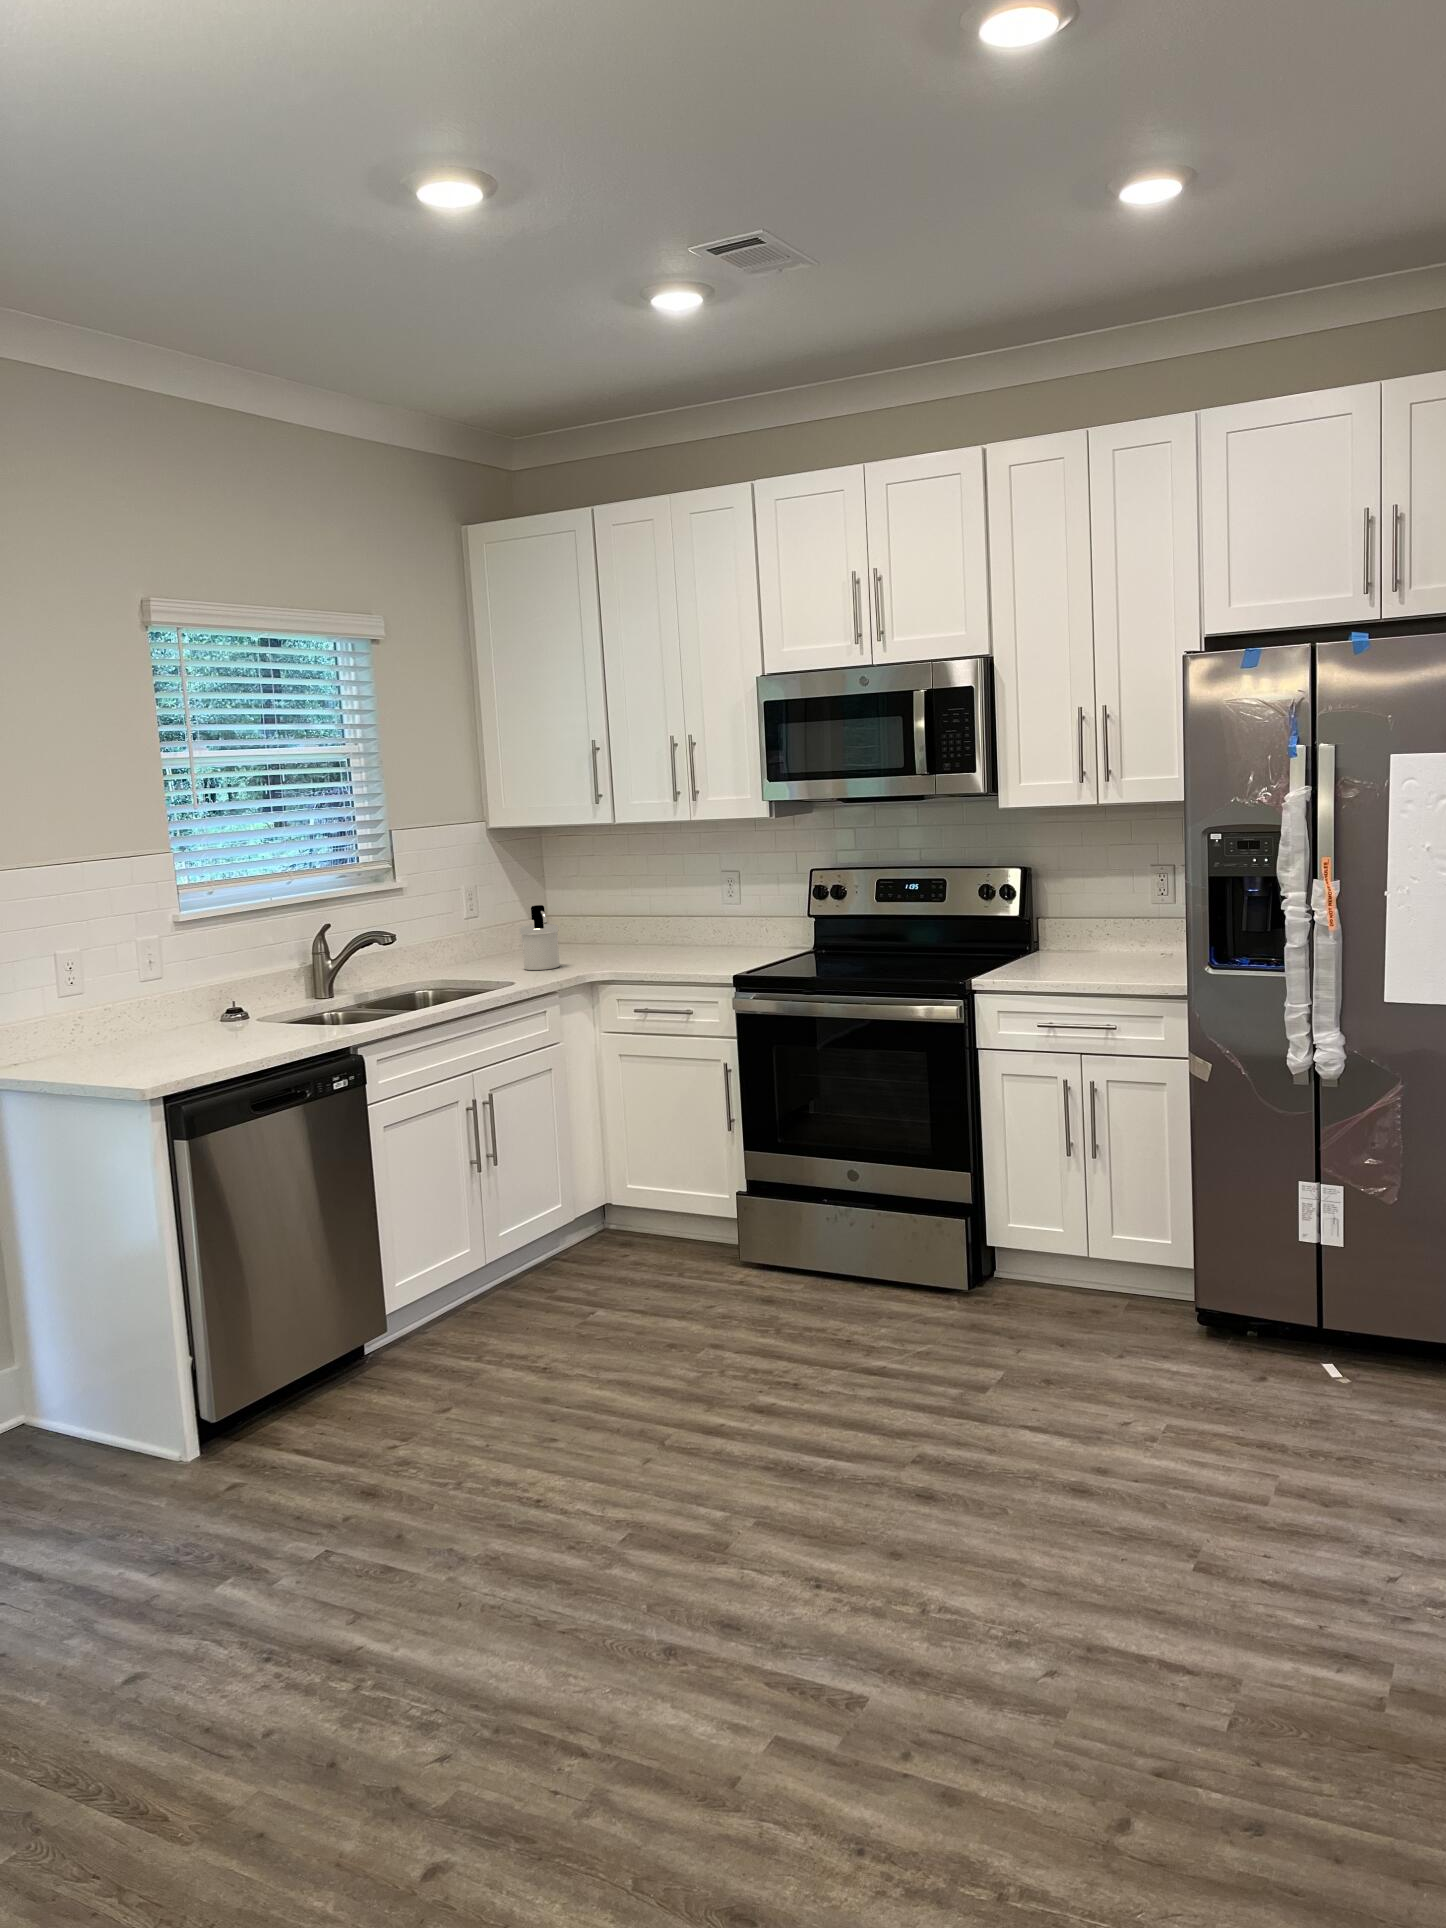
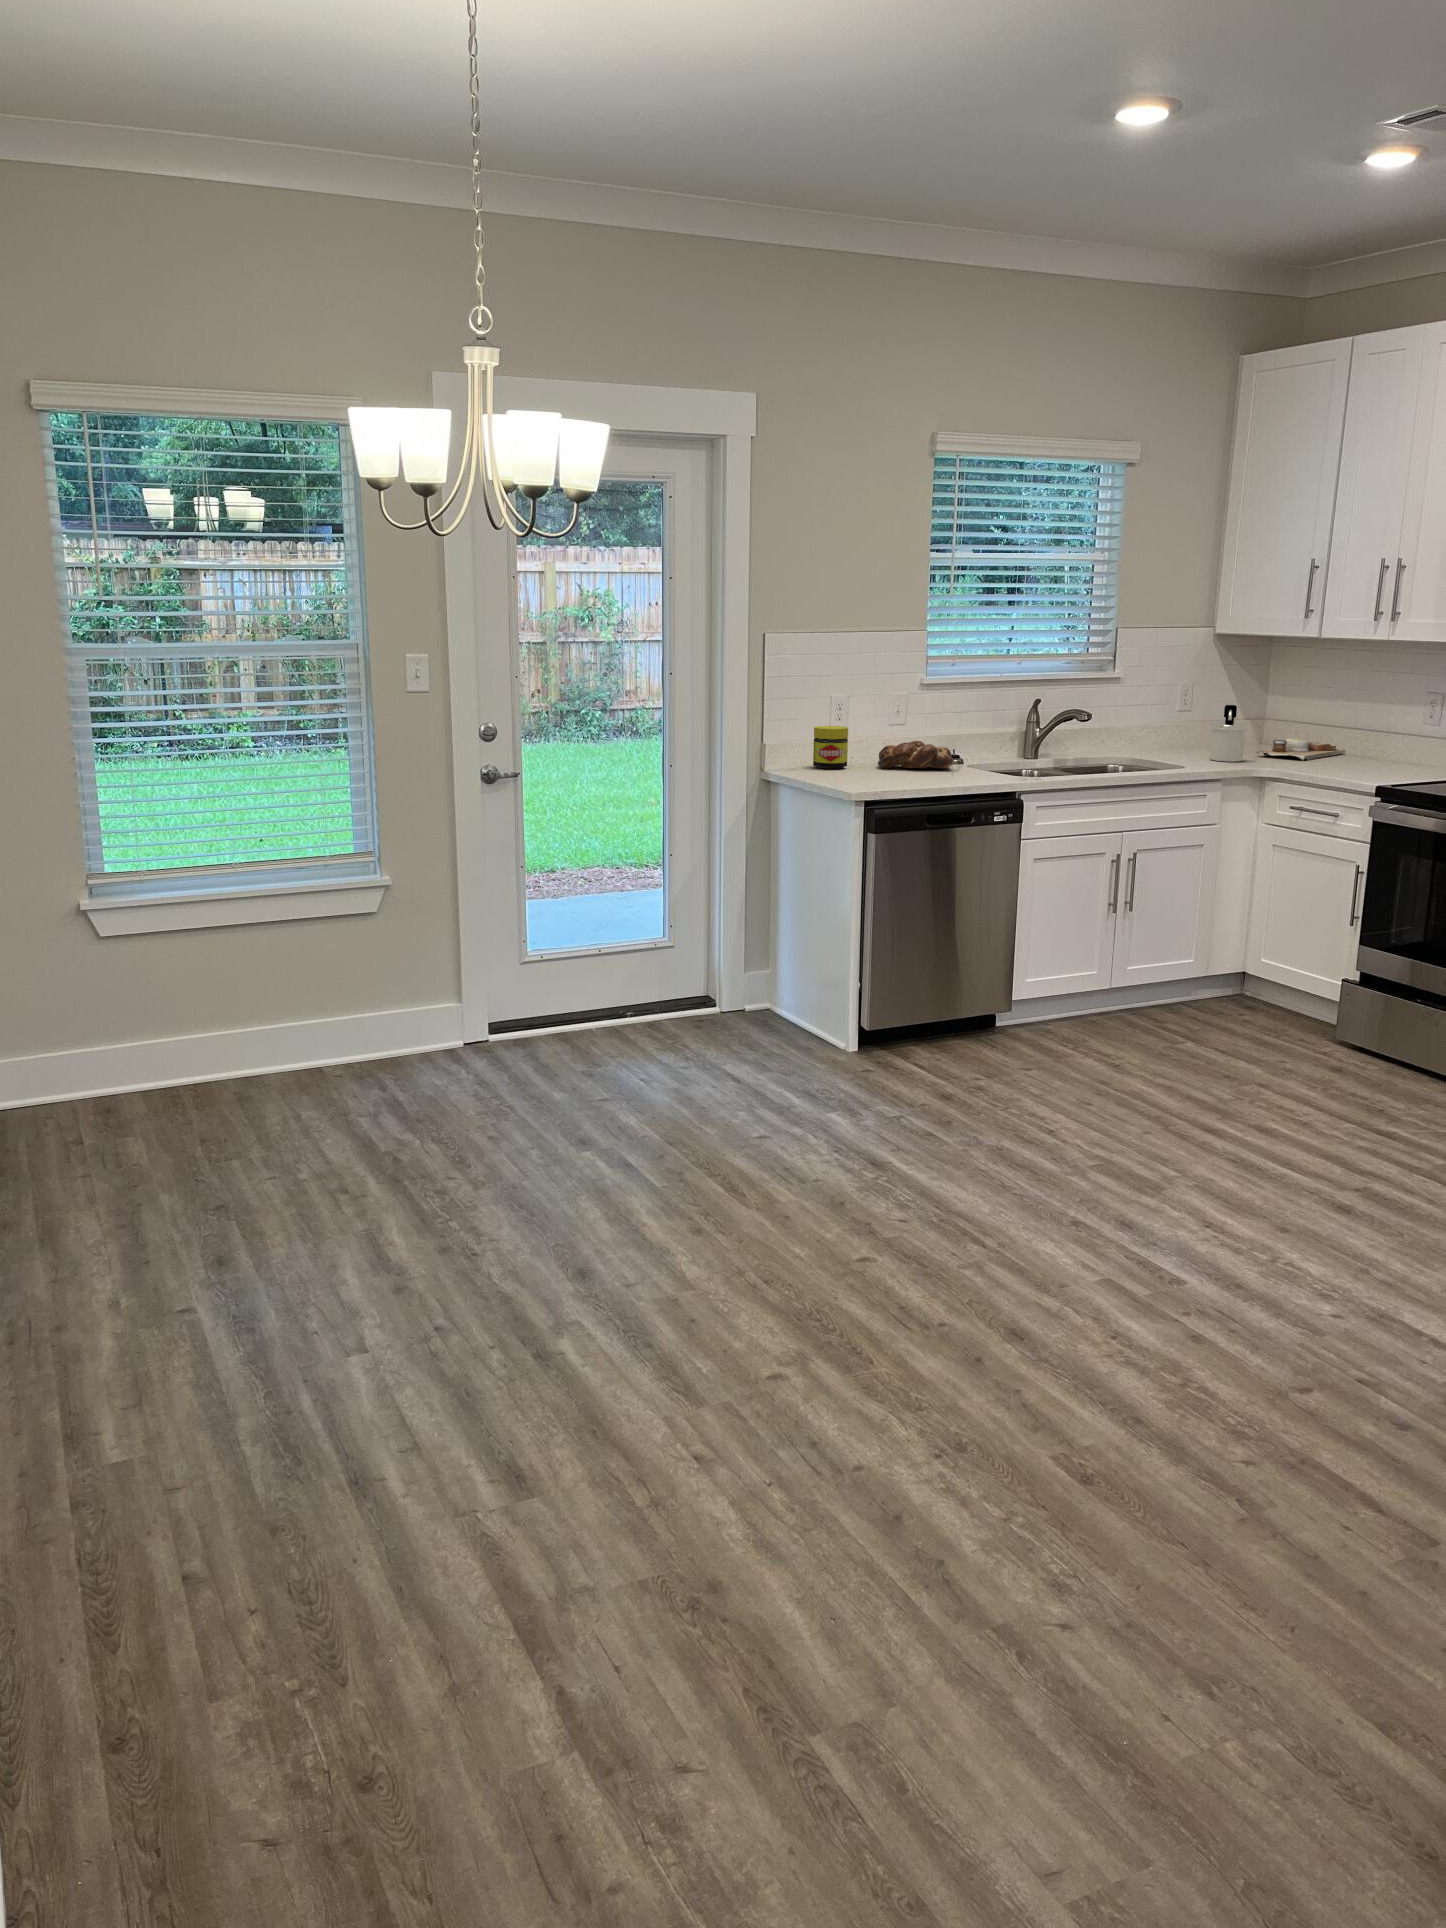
cutting board: none [564,931,641,957] -> present [1257,738,1345,761]
jar: none [45,999,102,1062] -> present [813,726,848,769]
bread loaf: none [142,1002,251,1046] -> present [878,741,954,768]

